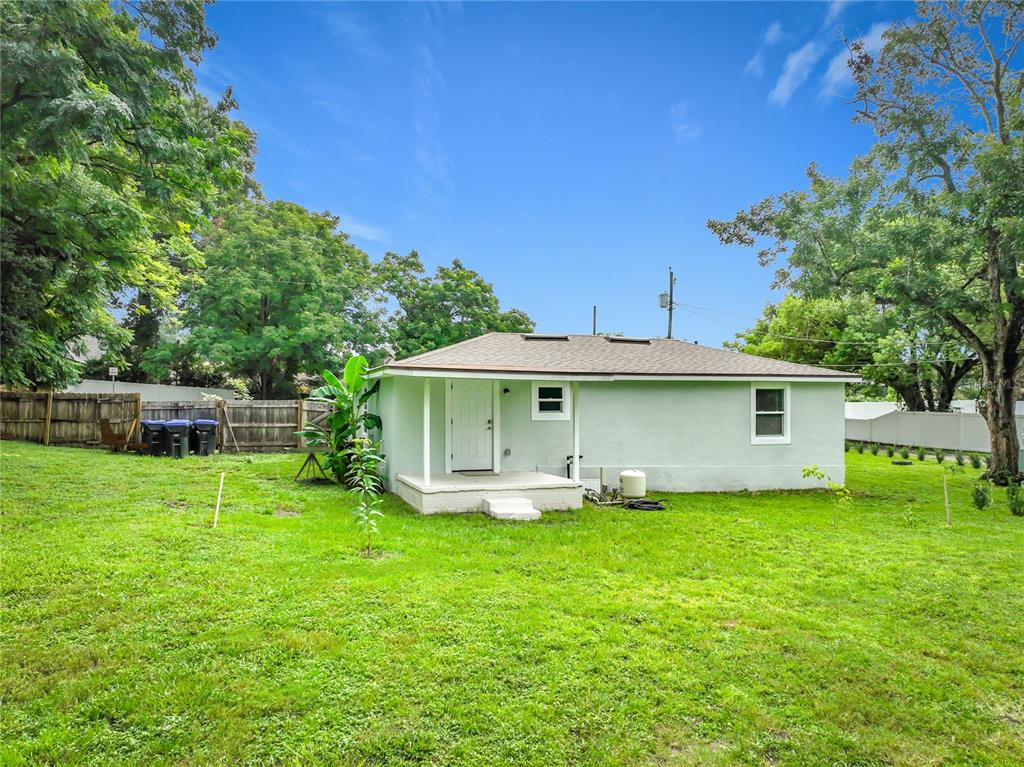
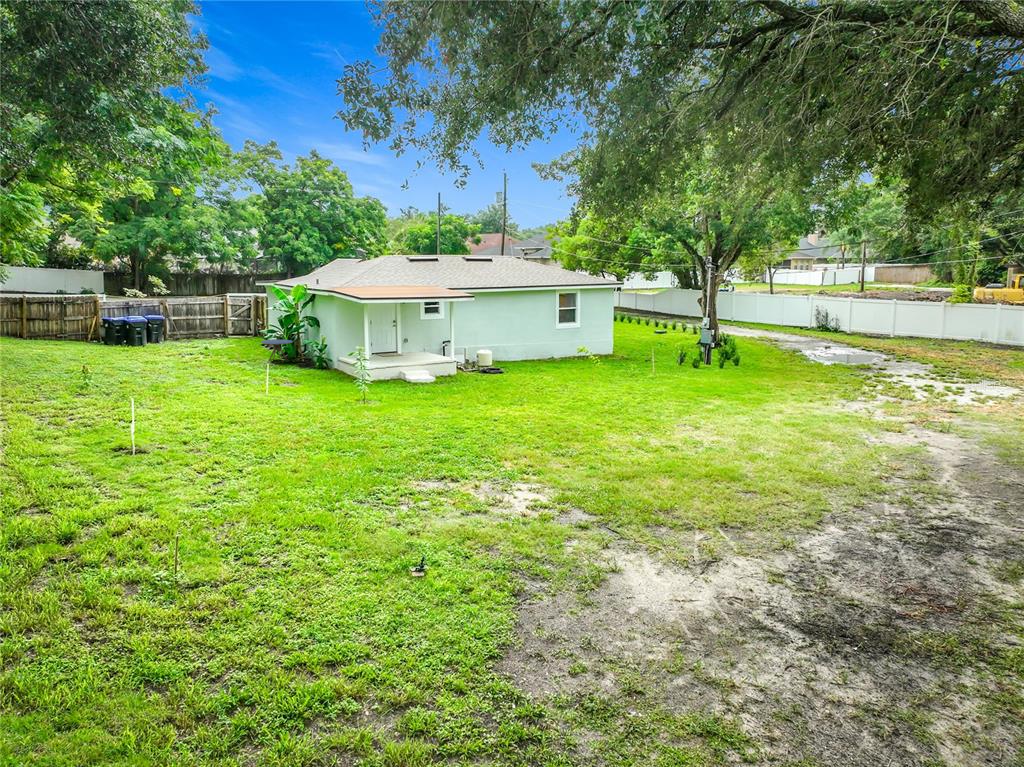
lounge chair: present [99,418,148,454] -> none [75,318,119,346]

